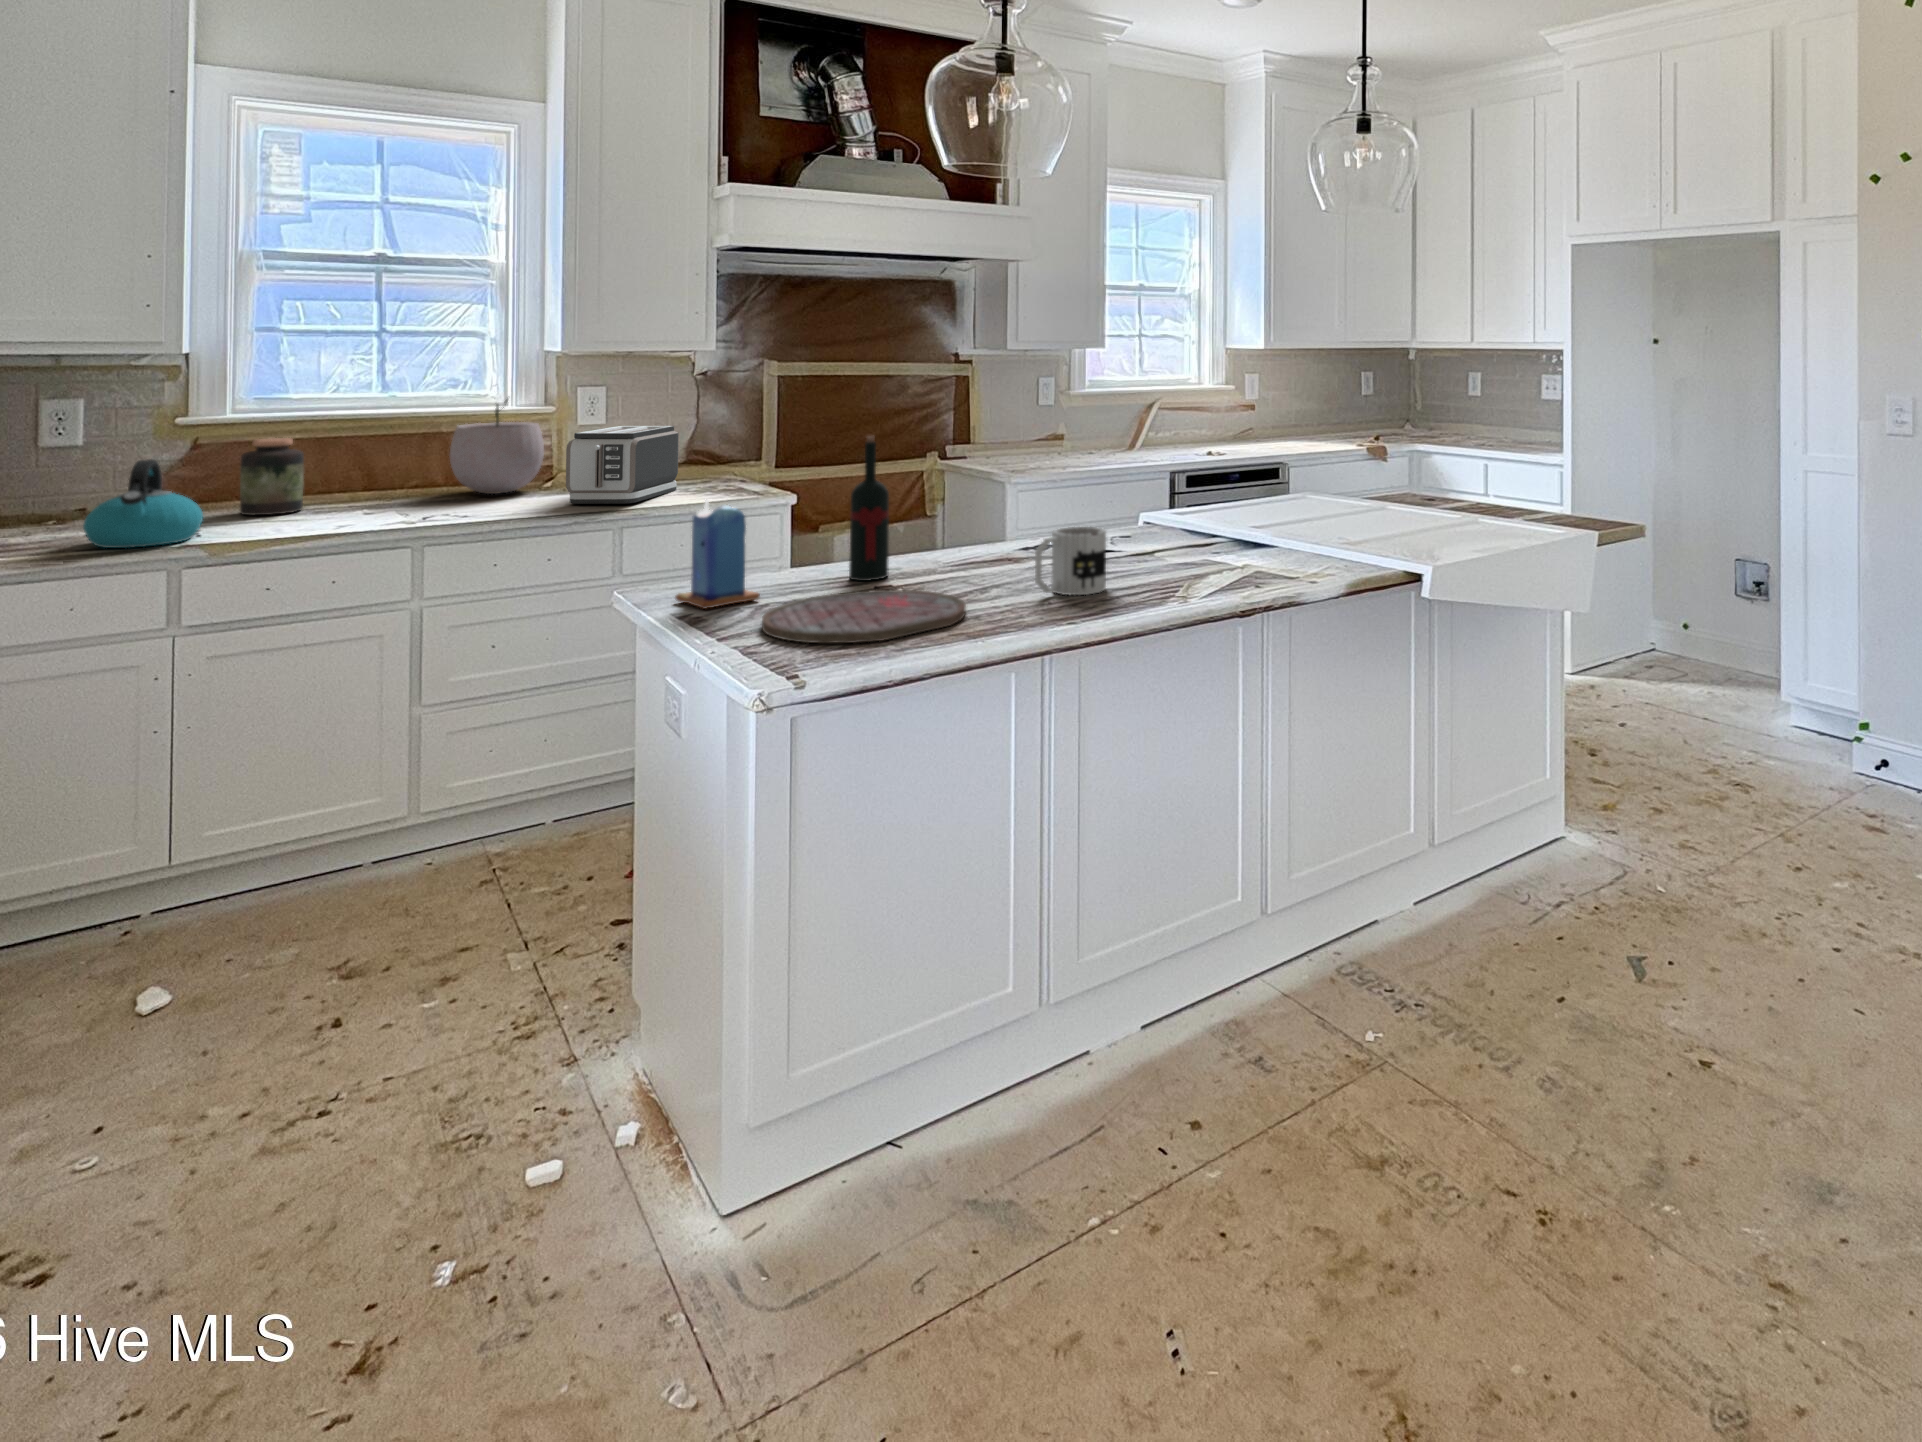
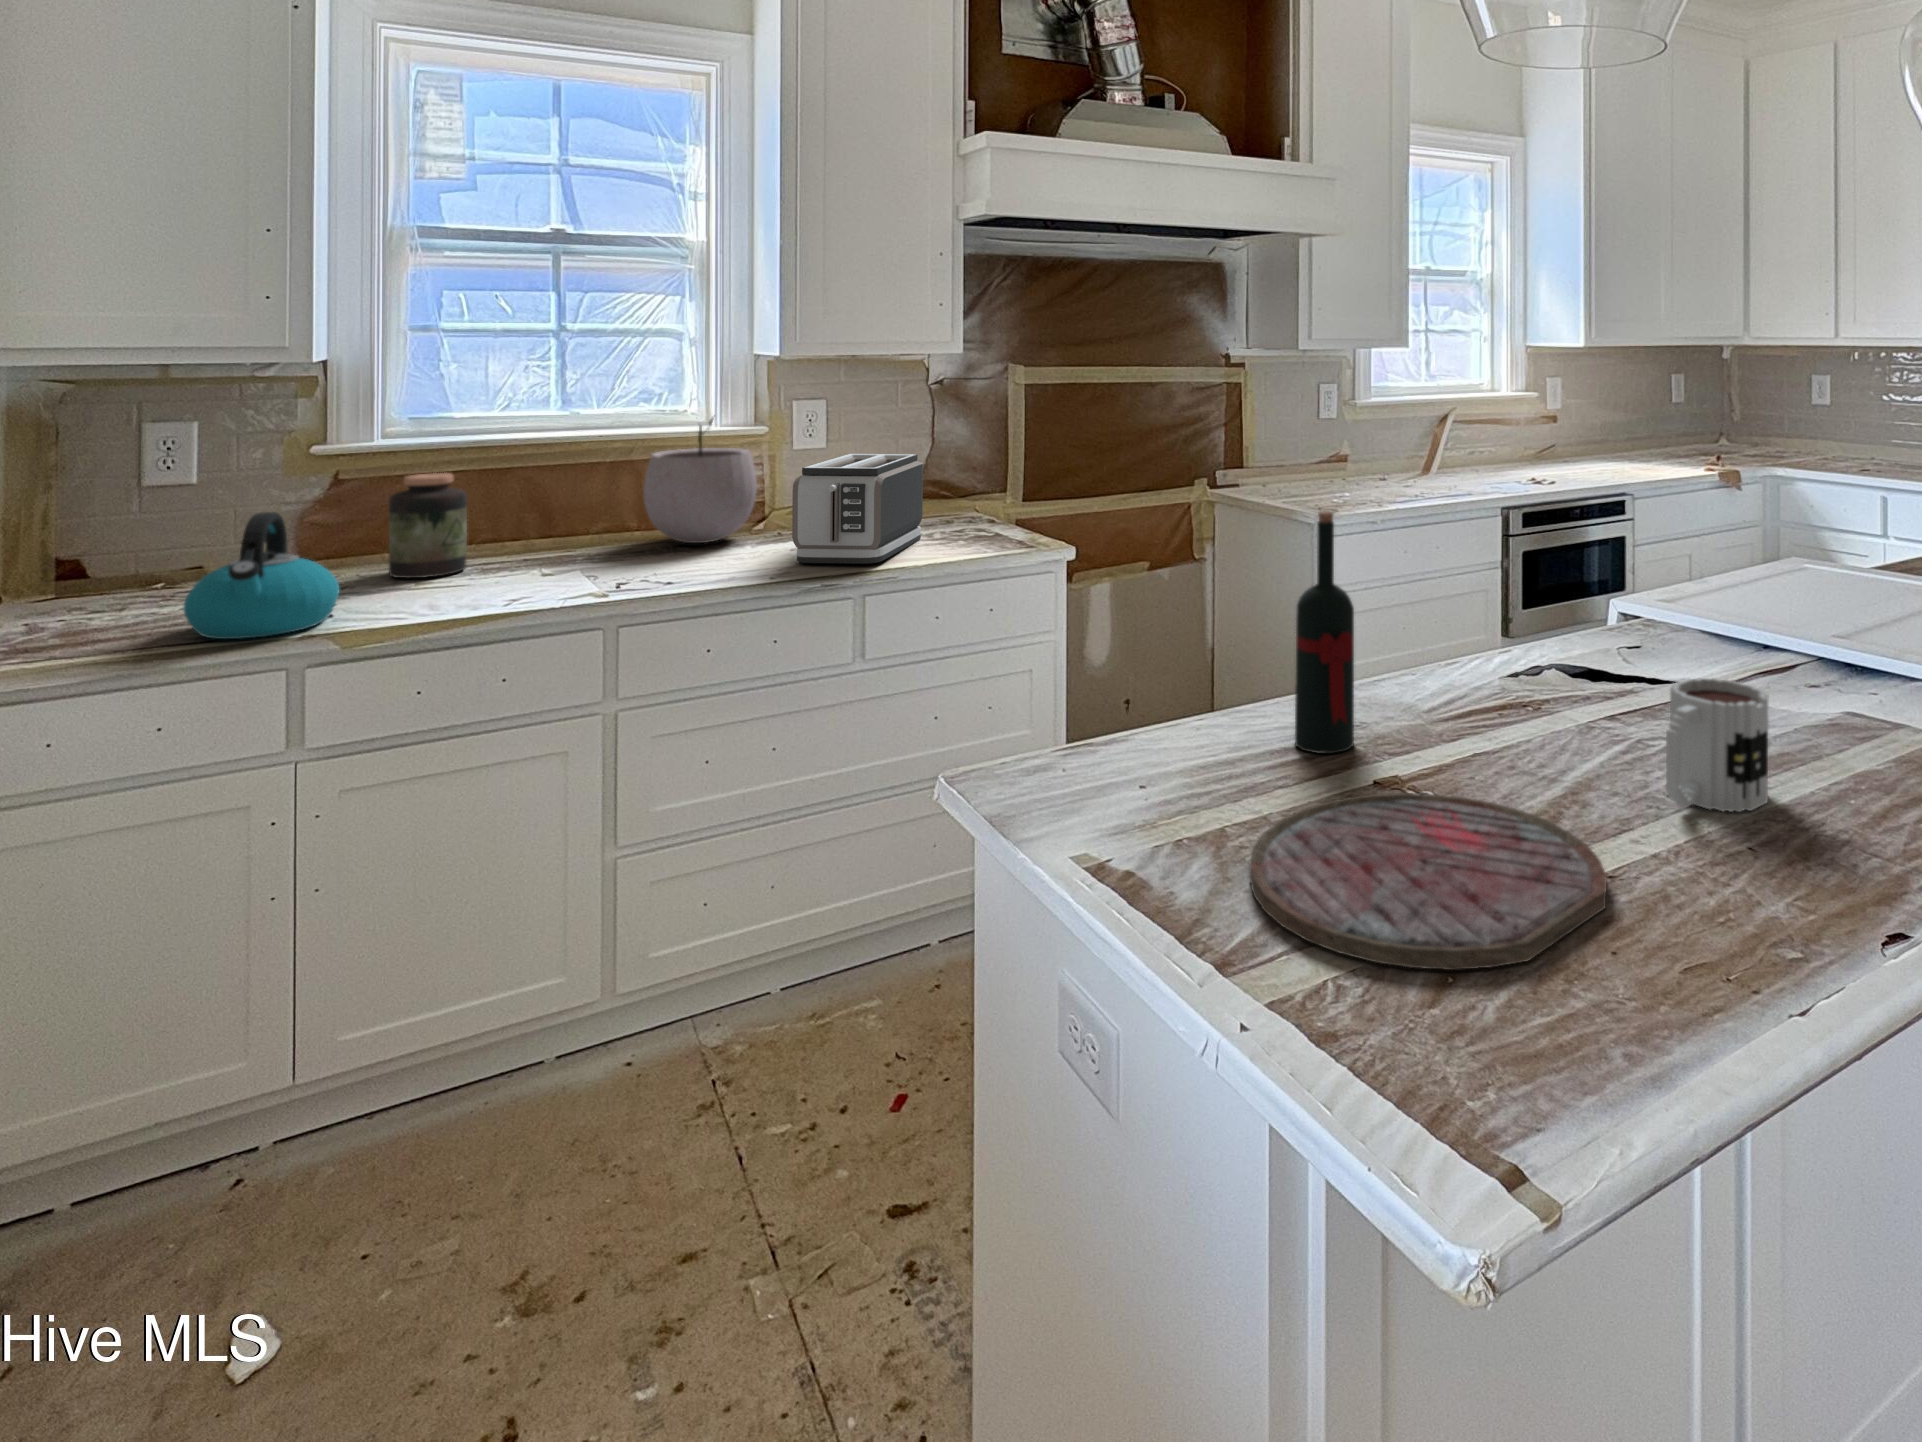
candle: present [676,499,760,609] -> none [1054,629,1193,833]

